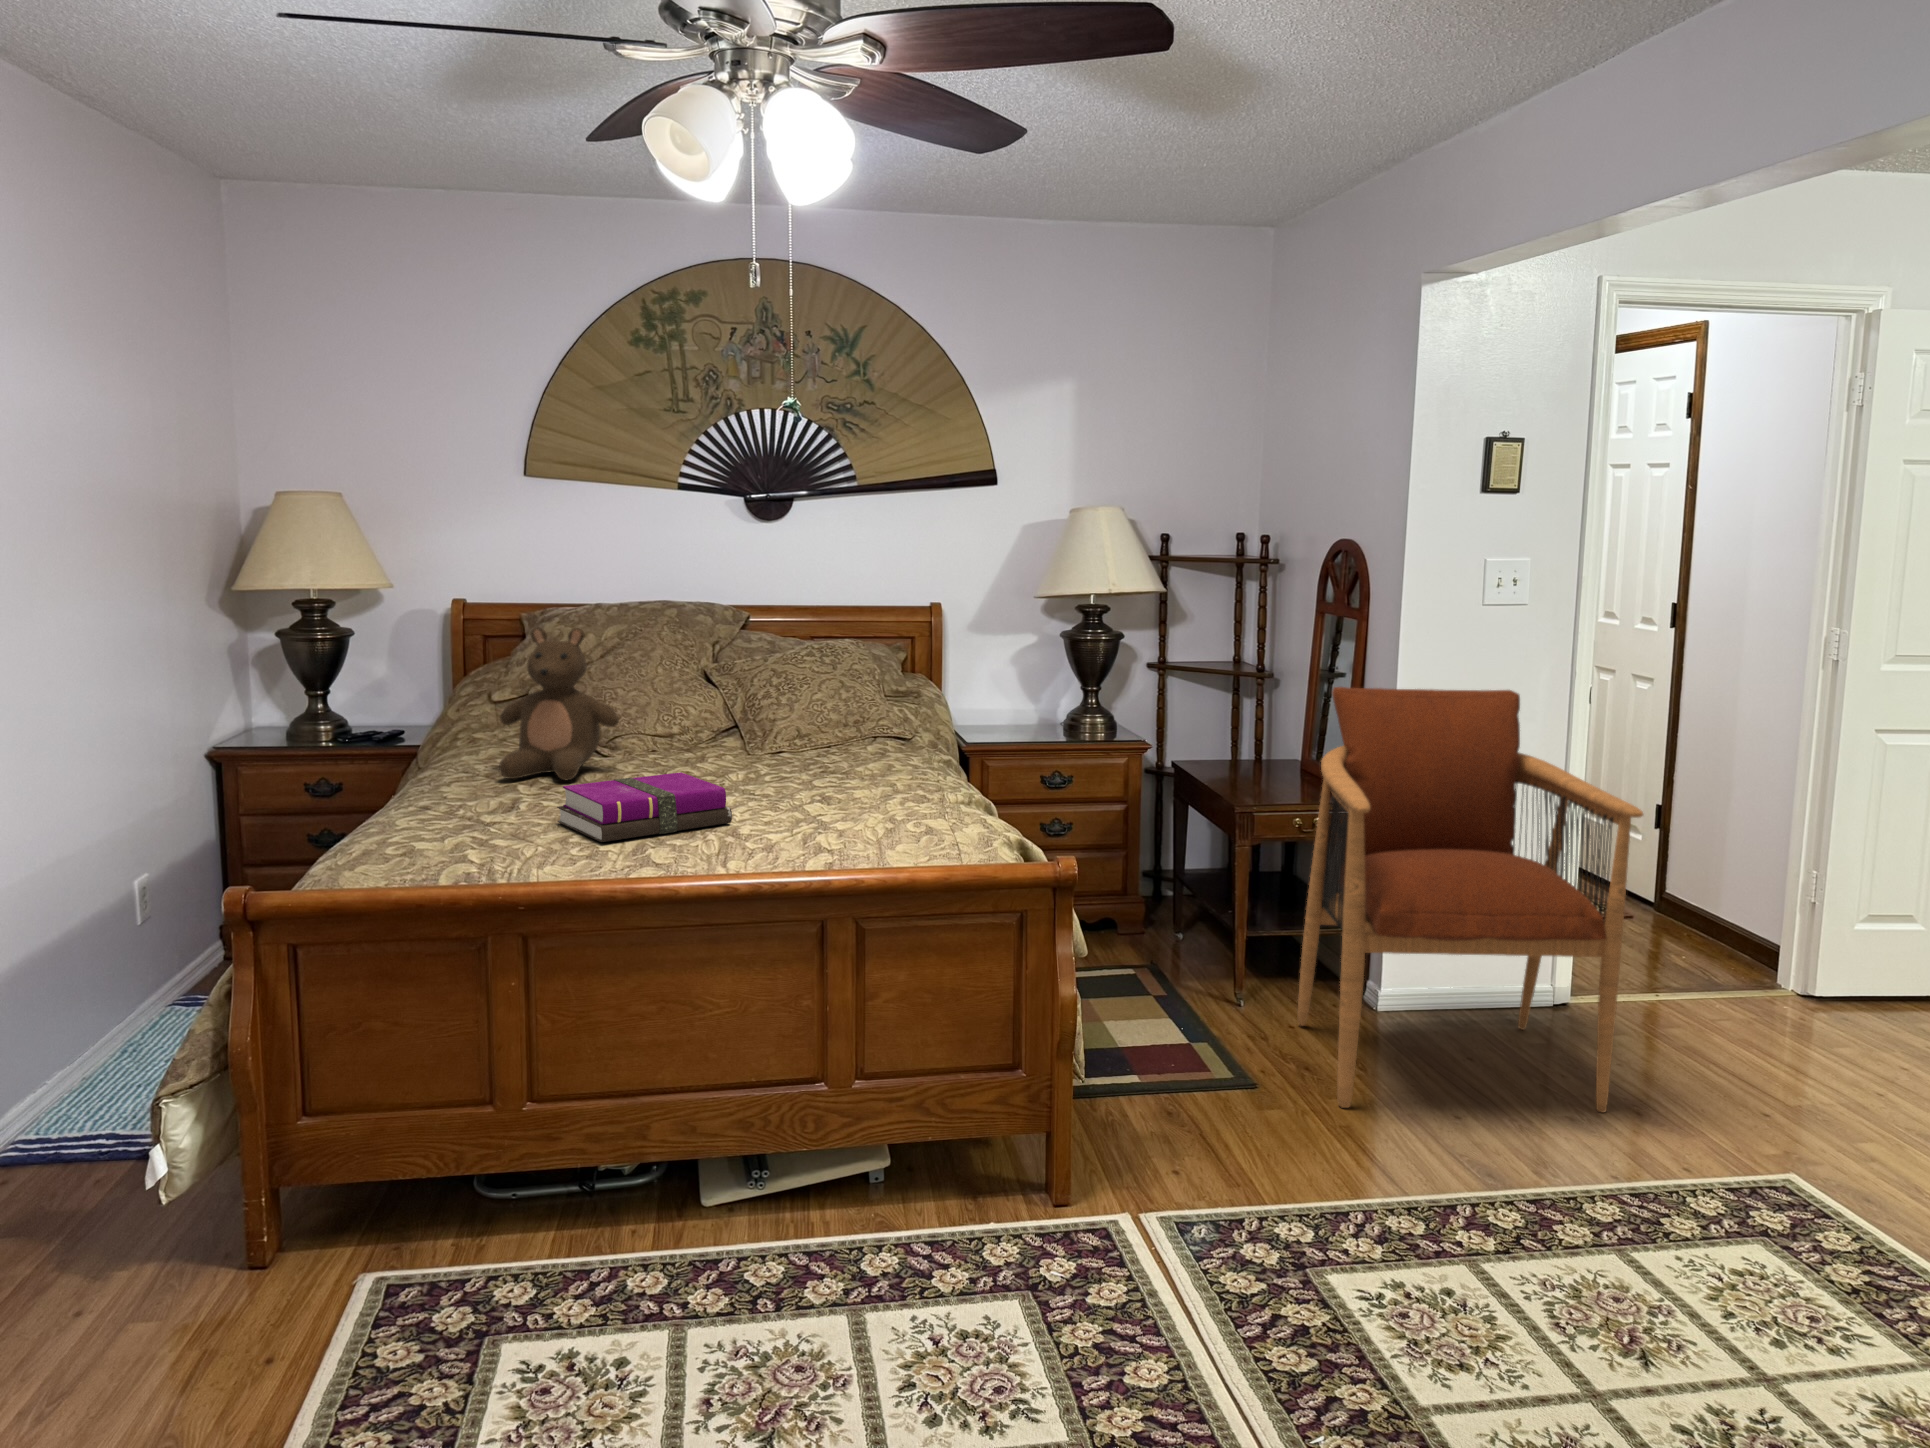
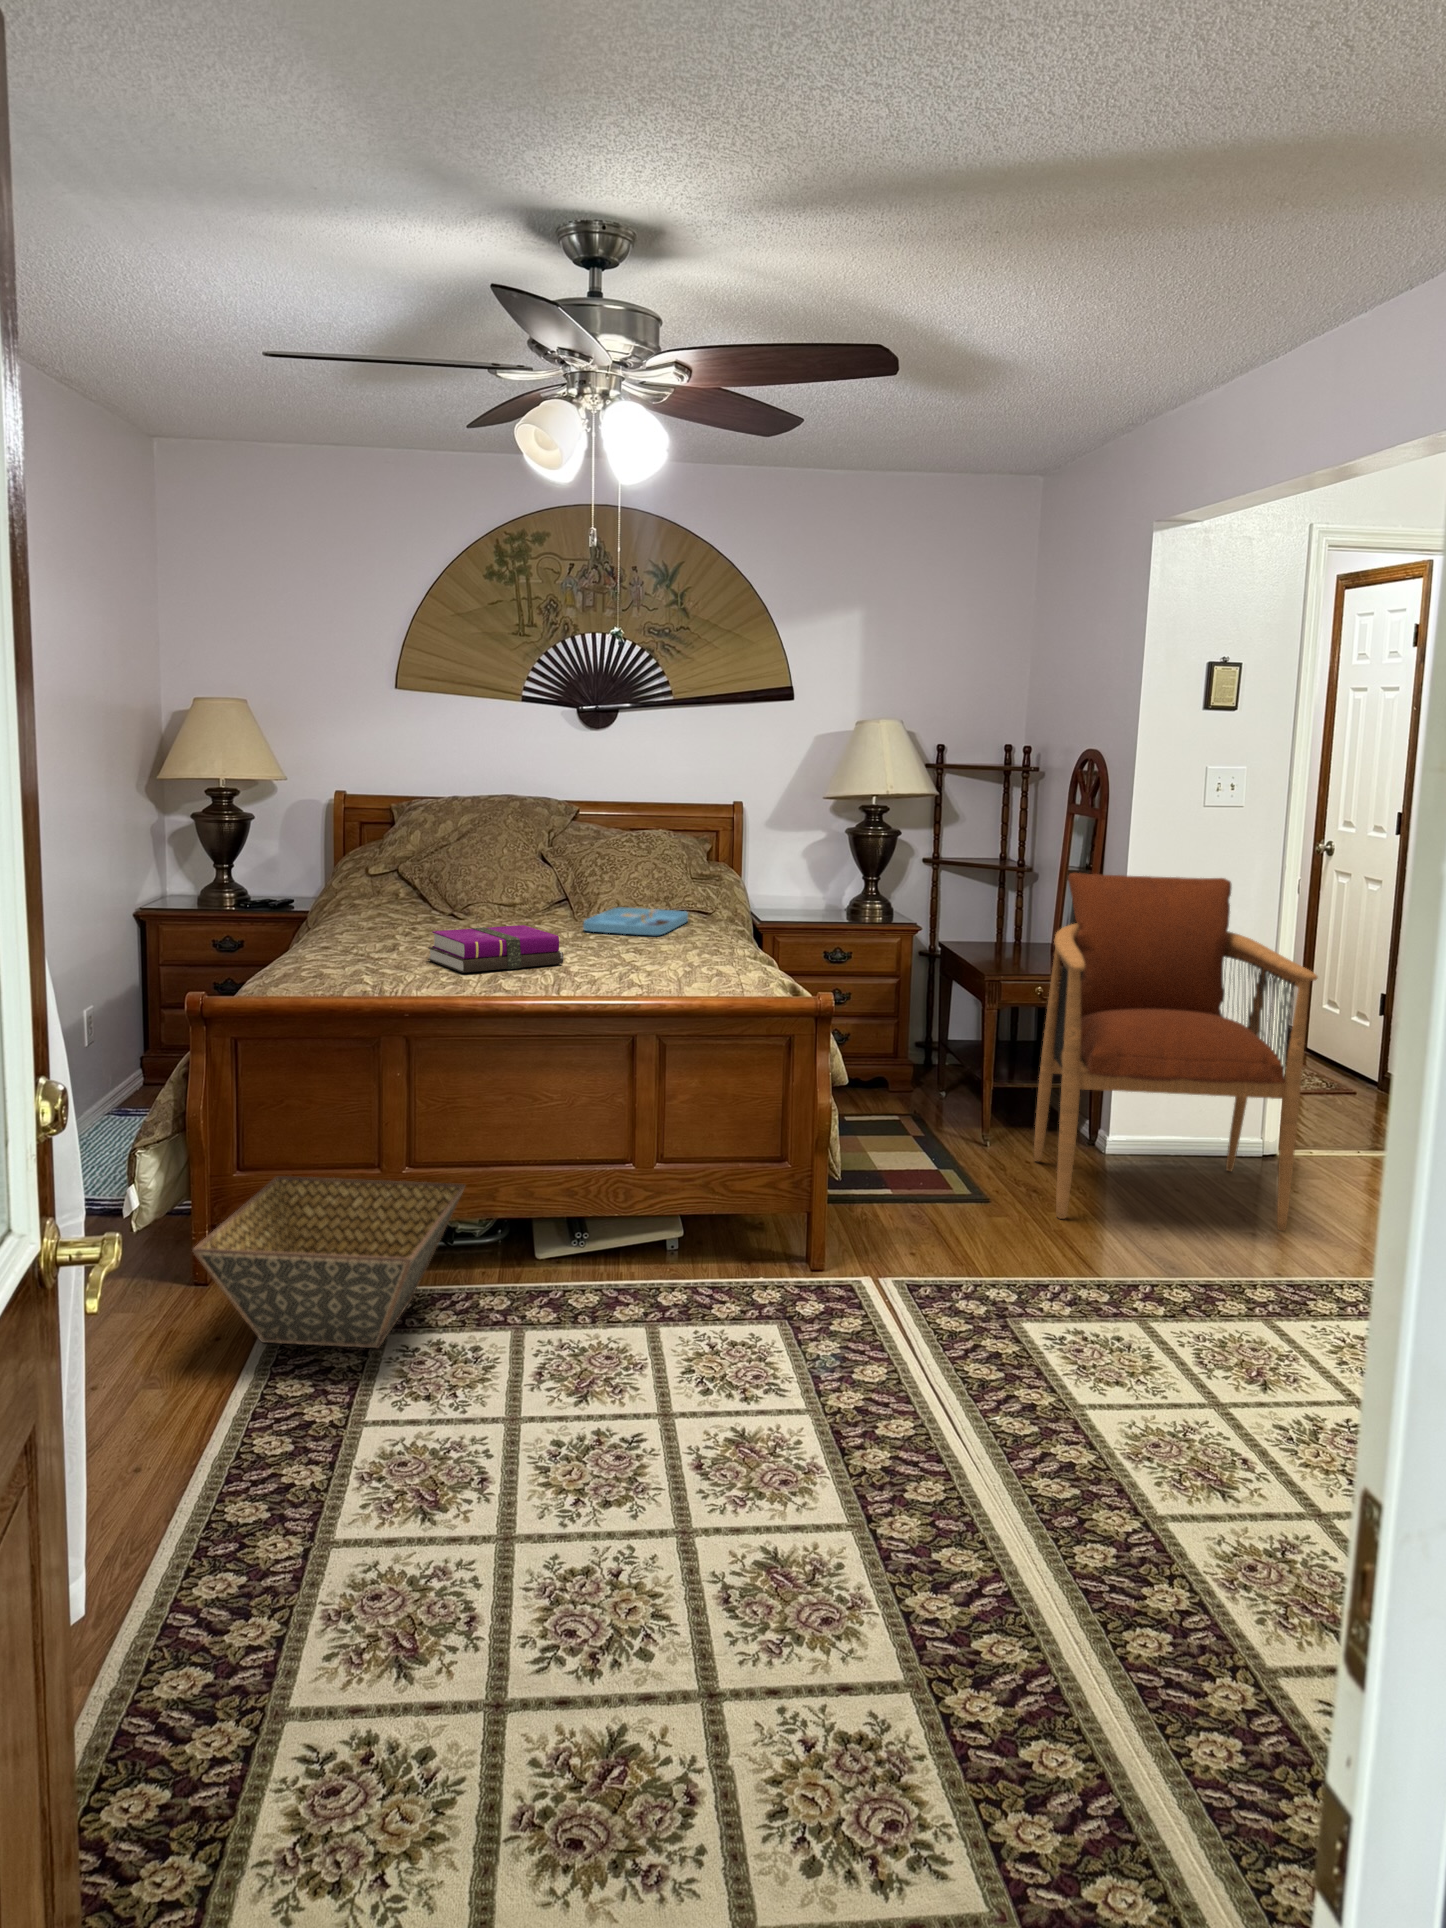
stuffed bear: present [499,627,619,780] -> none [378,810,473,933]
tray: none [757,737,884,775] -> present [583,908,688,935]
basket: none [214,1124,607,1373] -> present [193,1176,465,1349]

